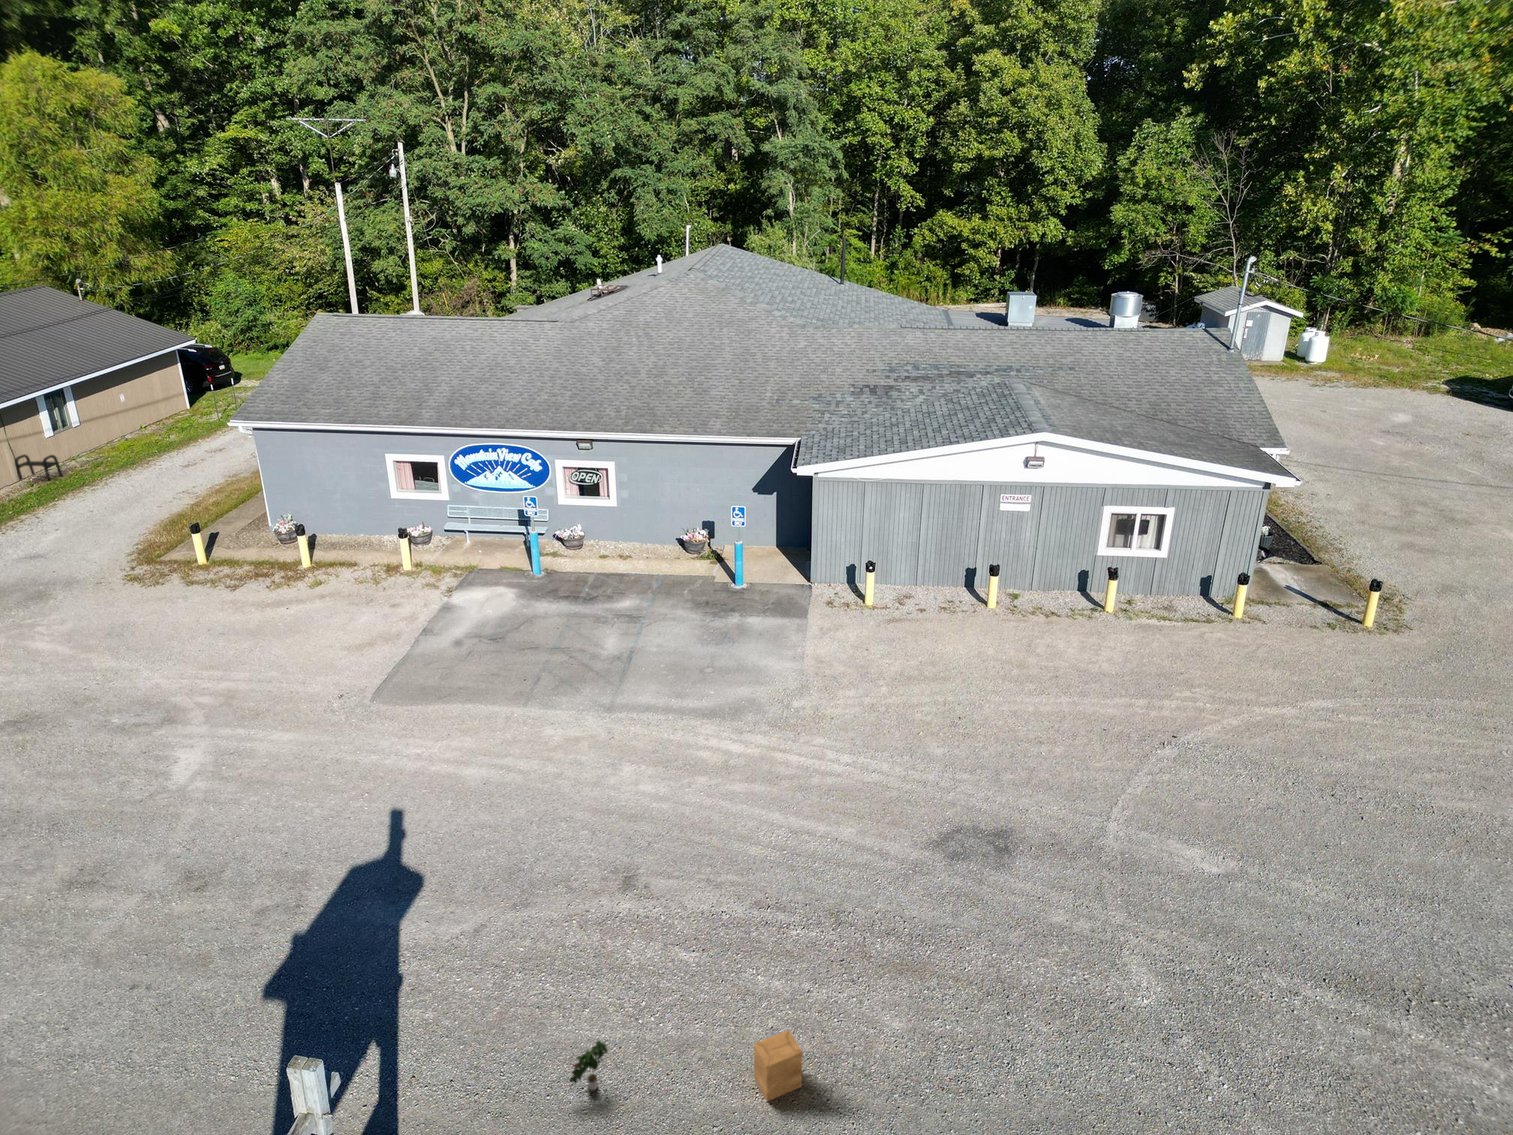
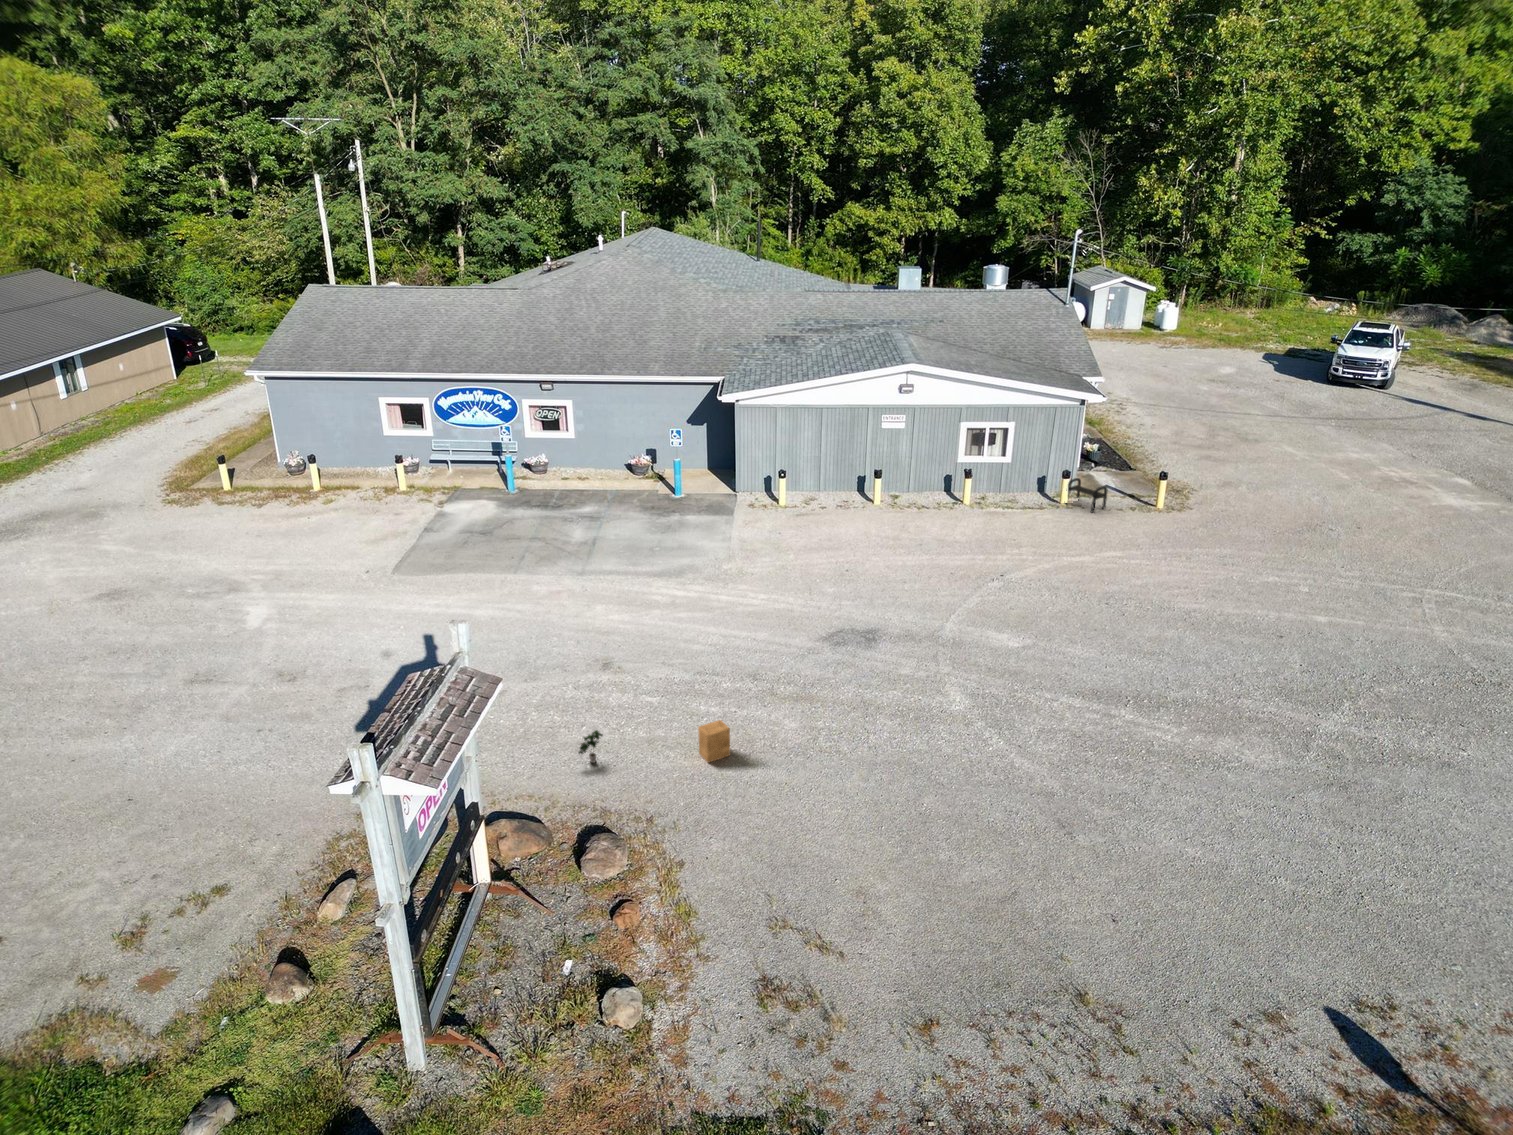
bench: present [15,455,62,480] -> present [1068,478,1108,513]

